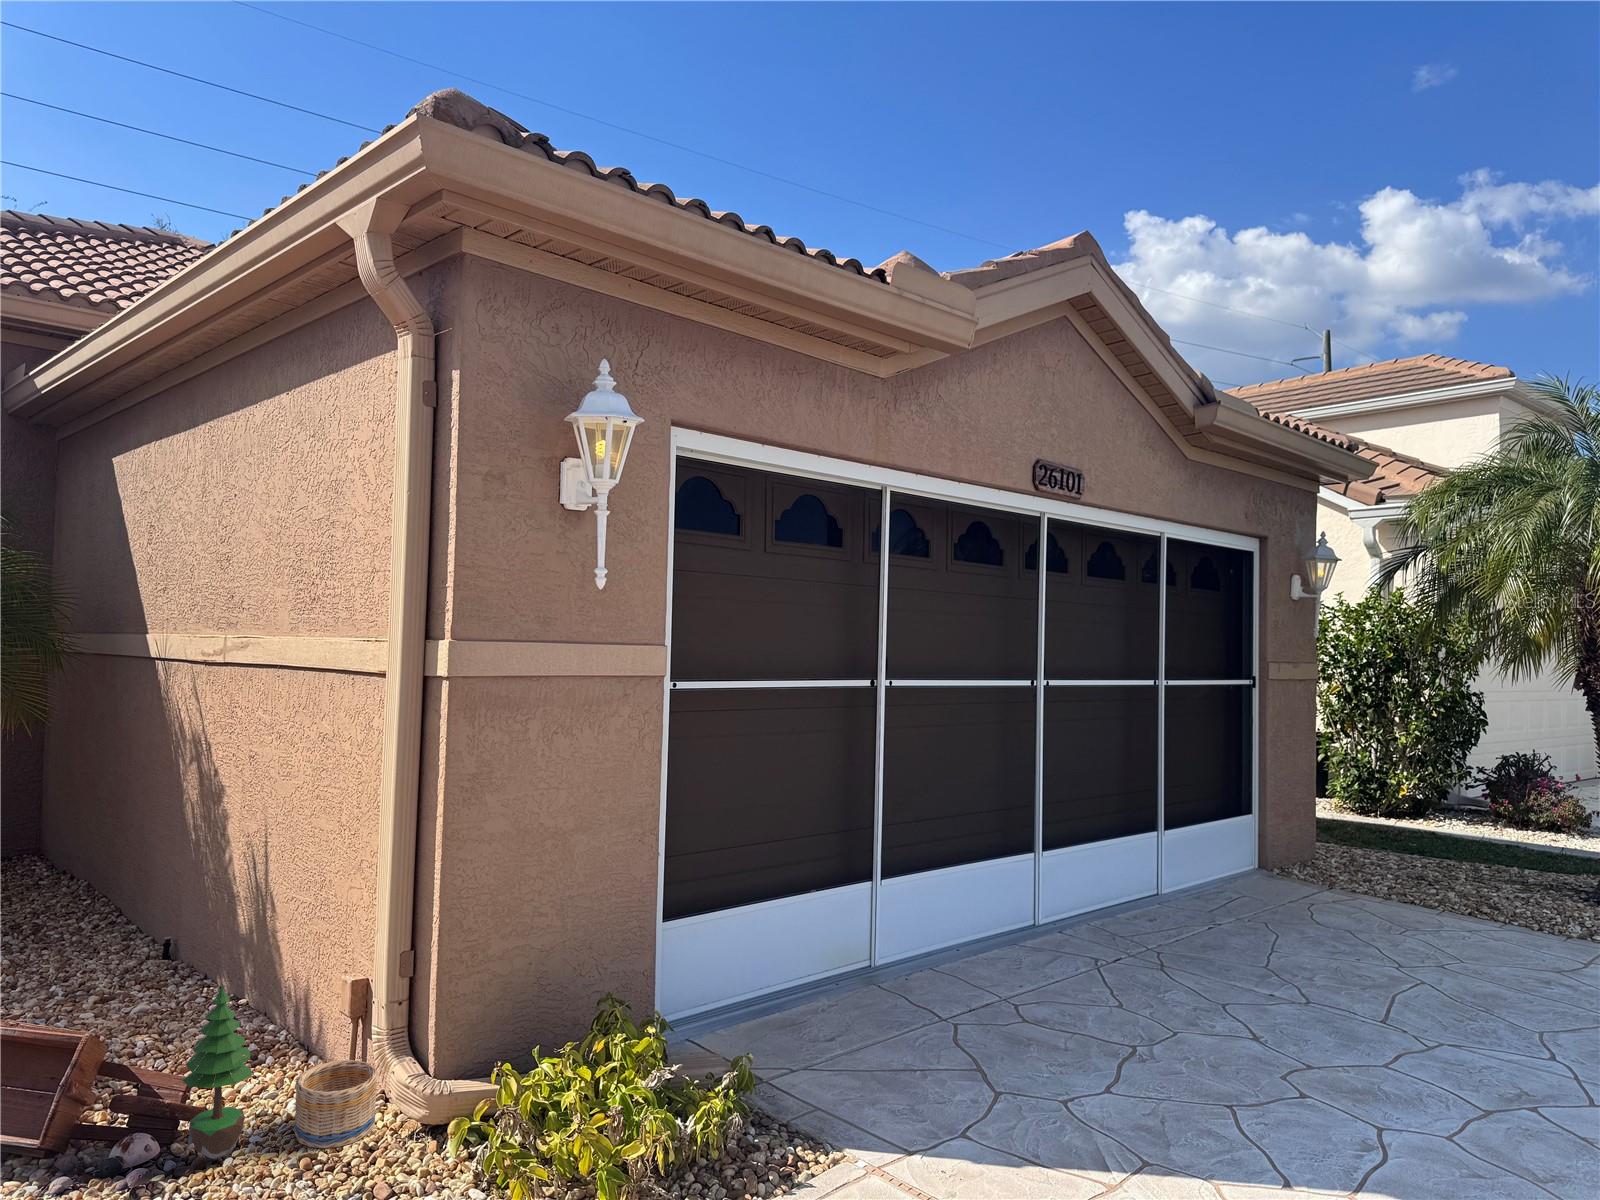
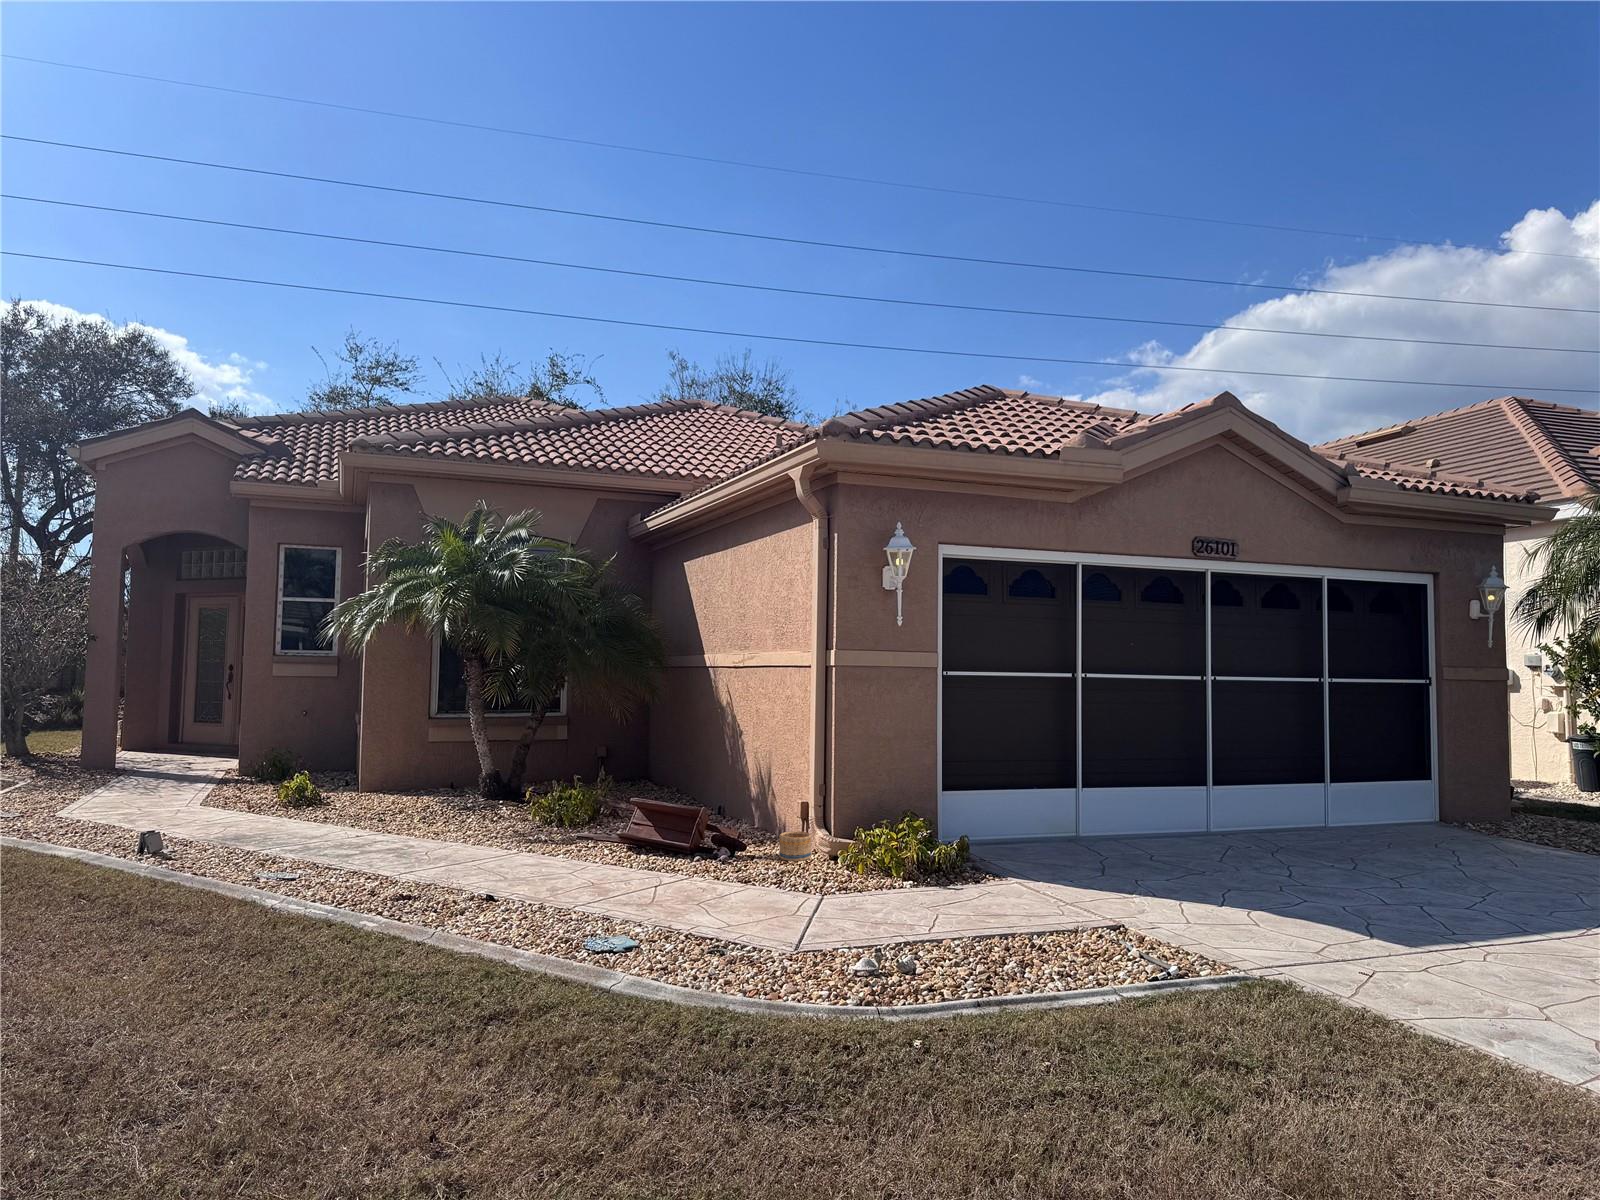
potted tree: present [182,987,252,1160] -> none [738,789,763,860]

